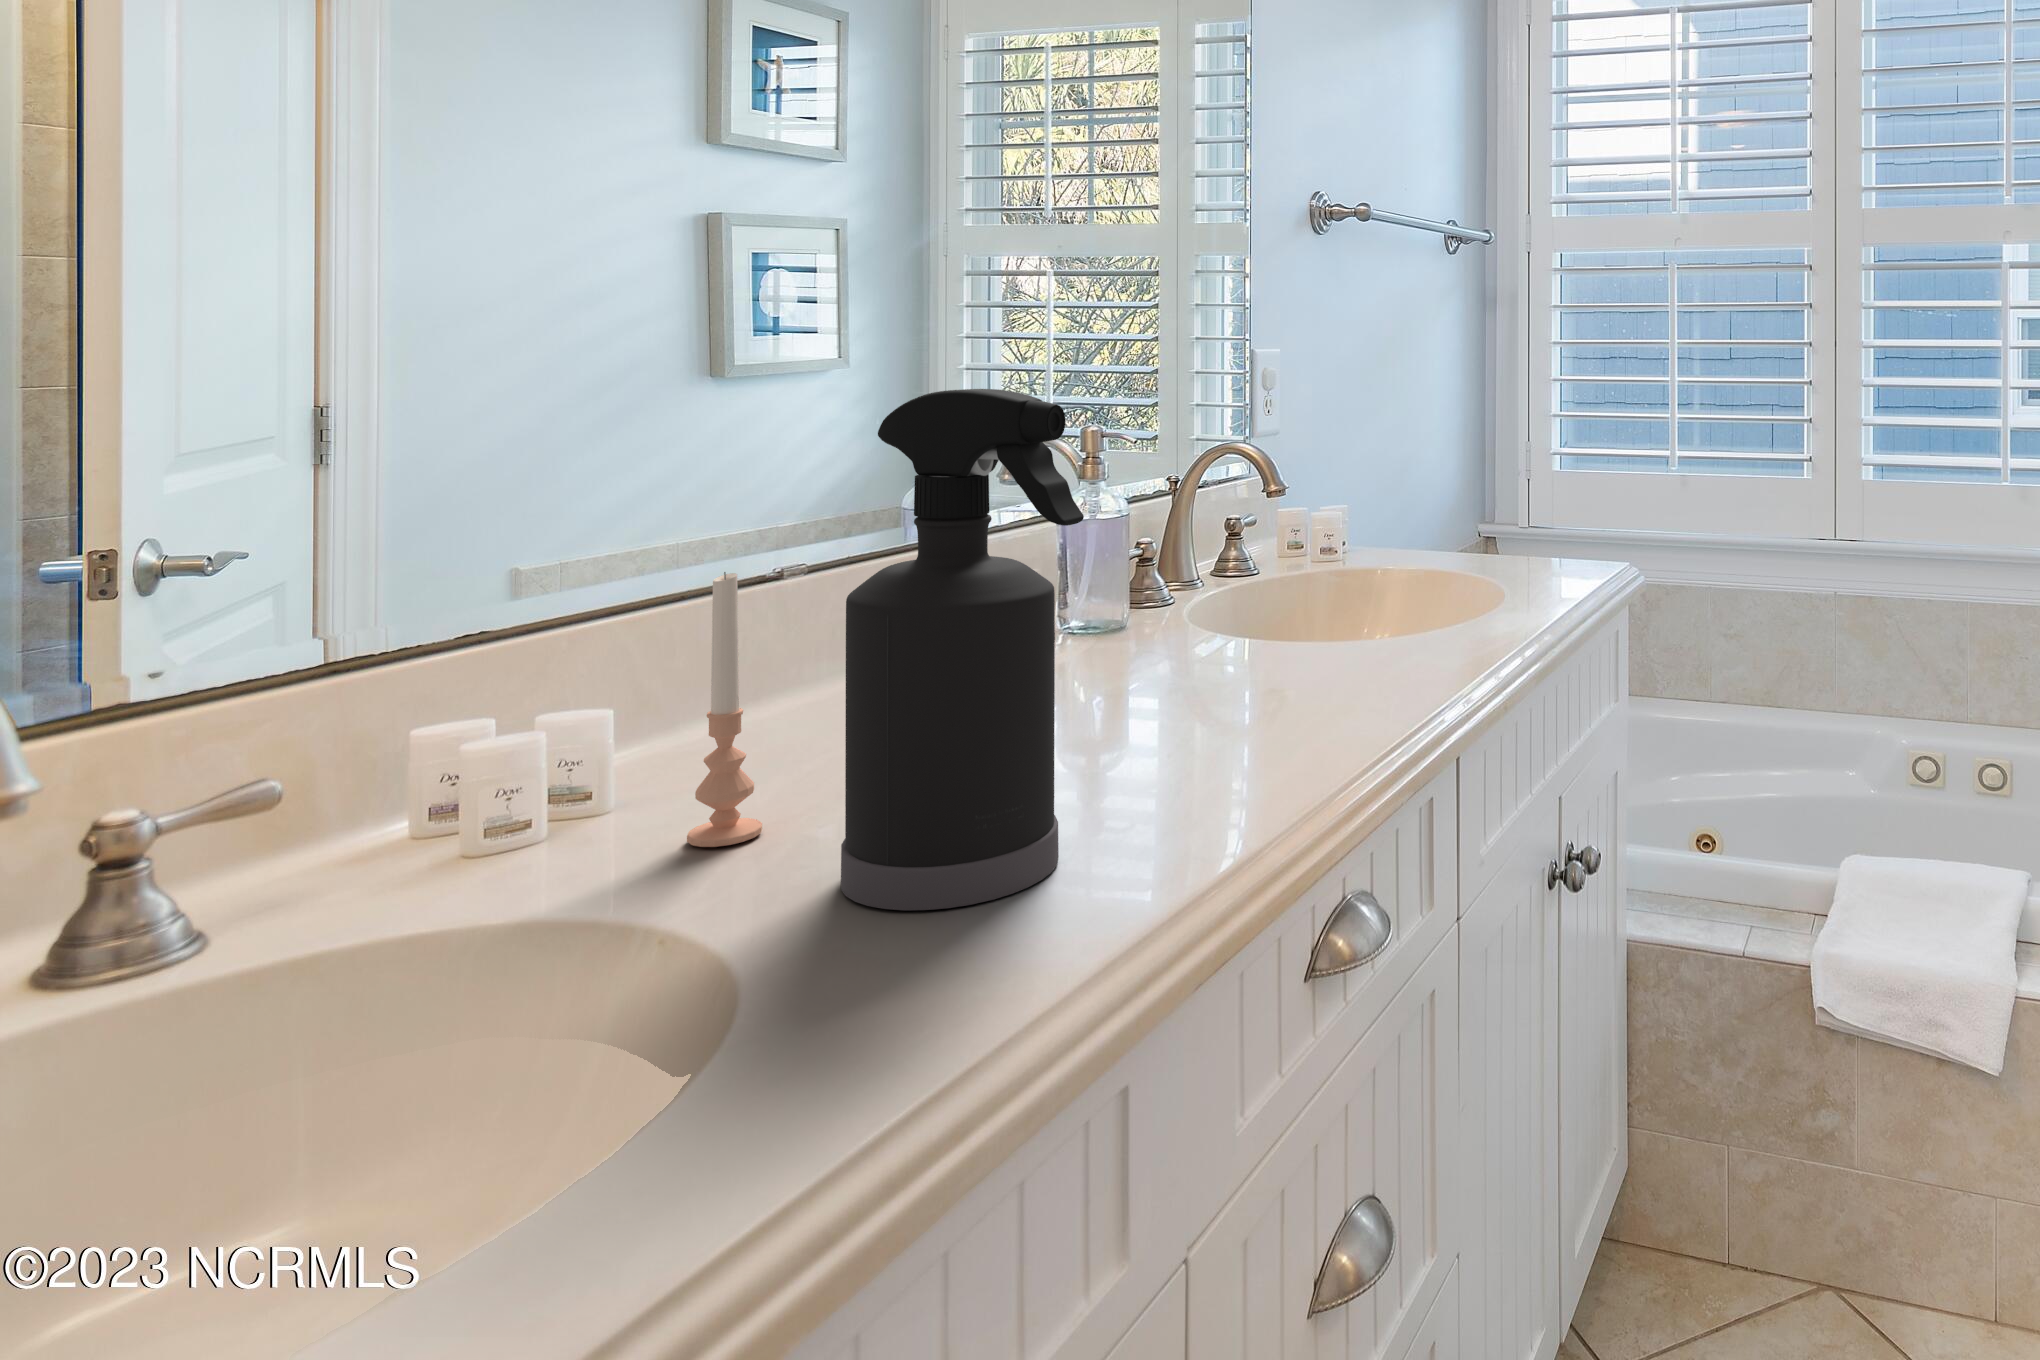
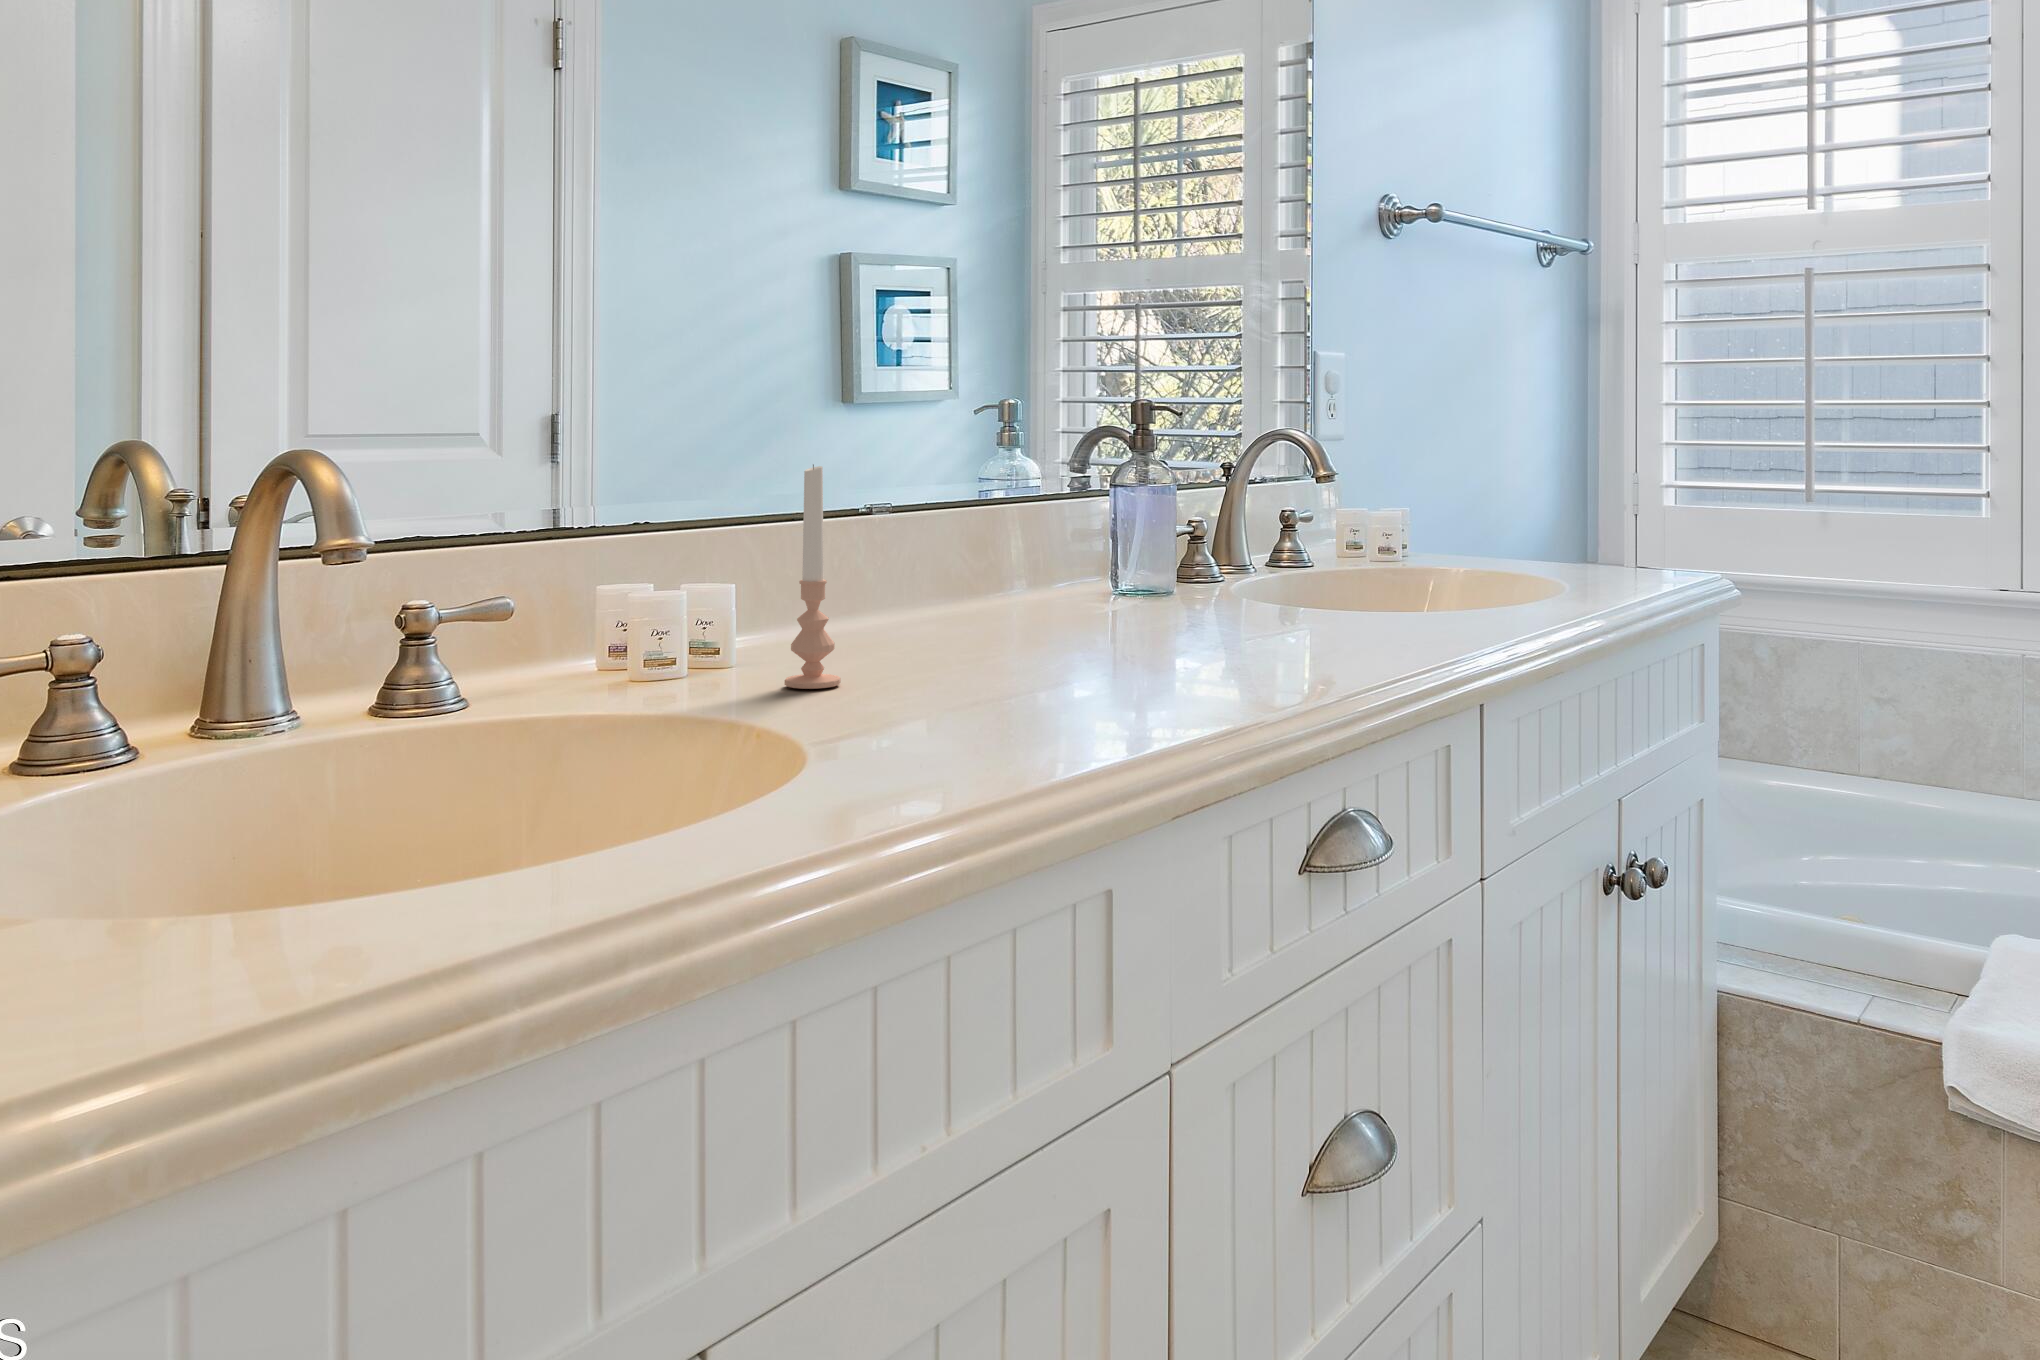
spray bottle: present [841,389,1084,910] -> none [891,295,1085,729]

